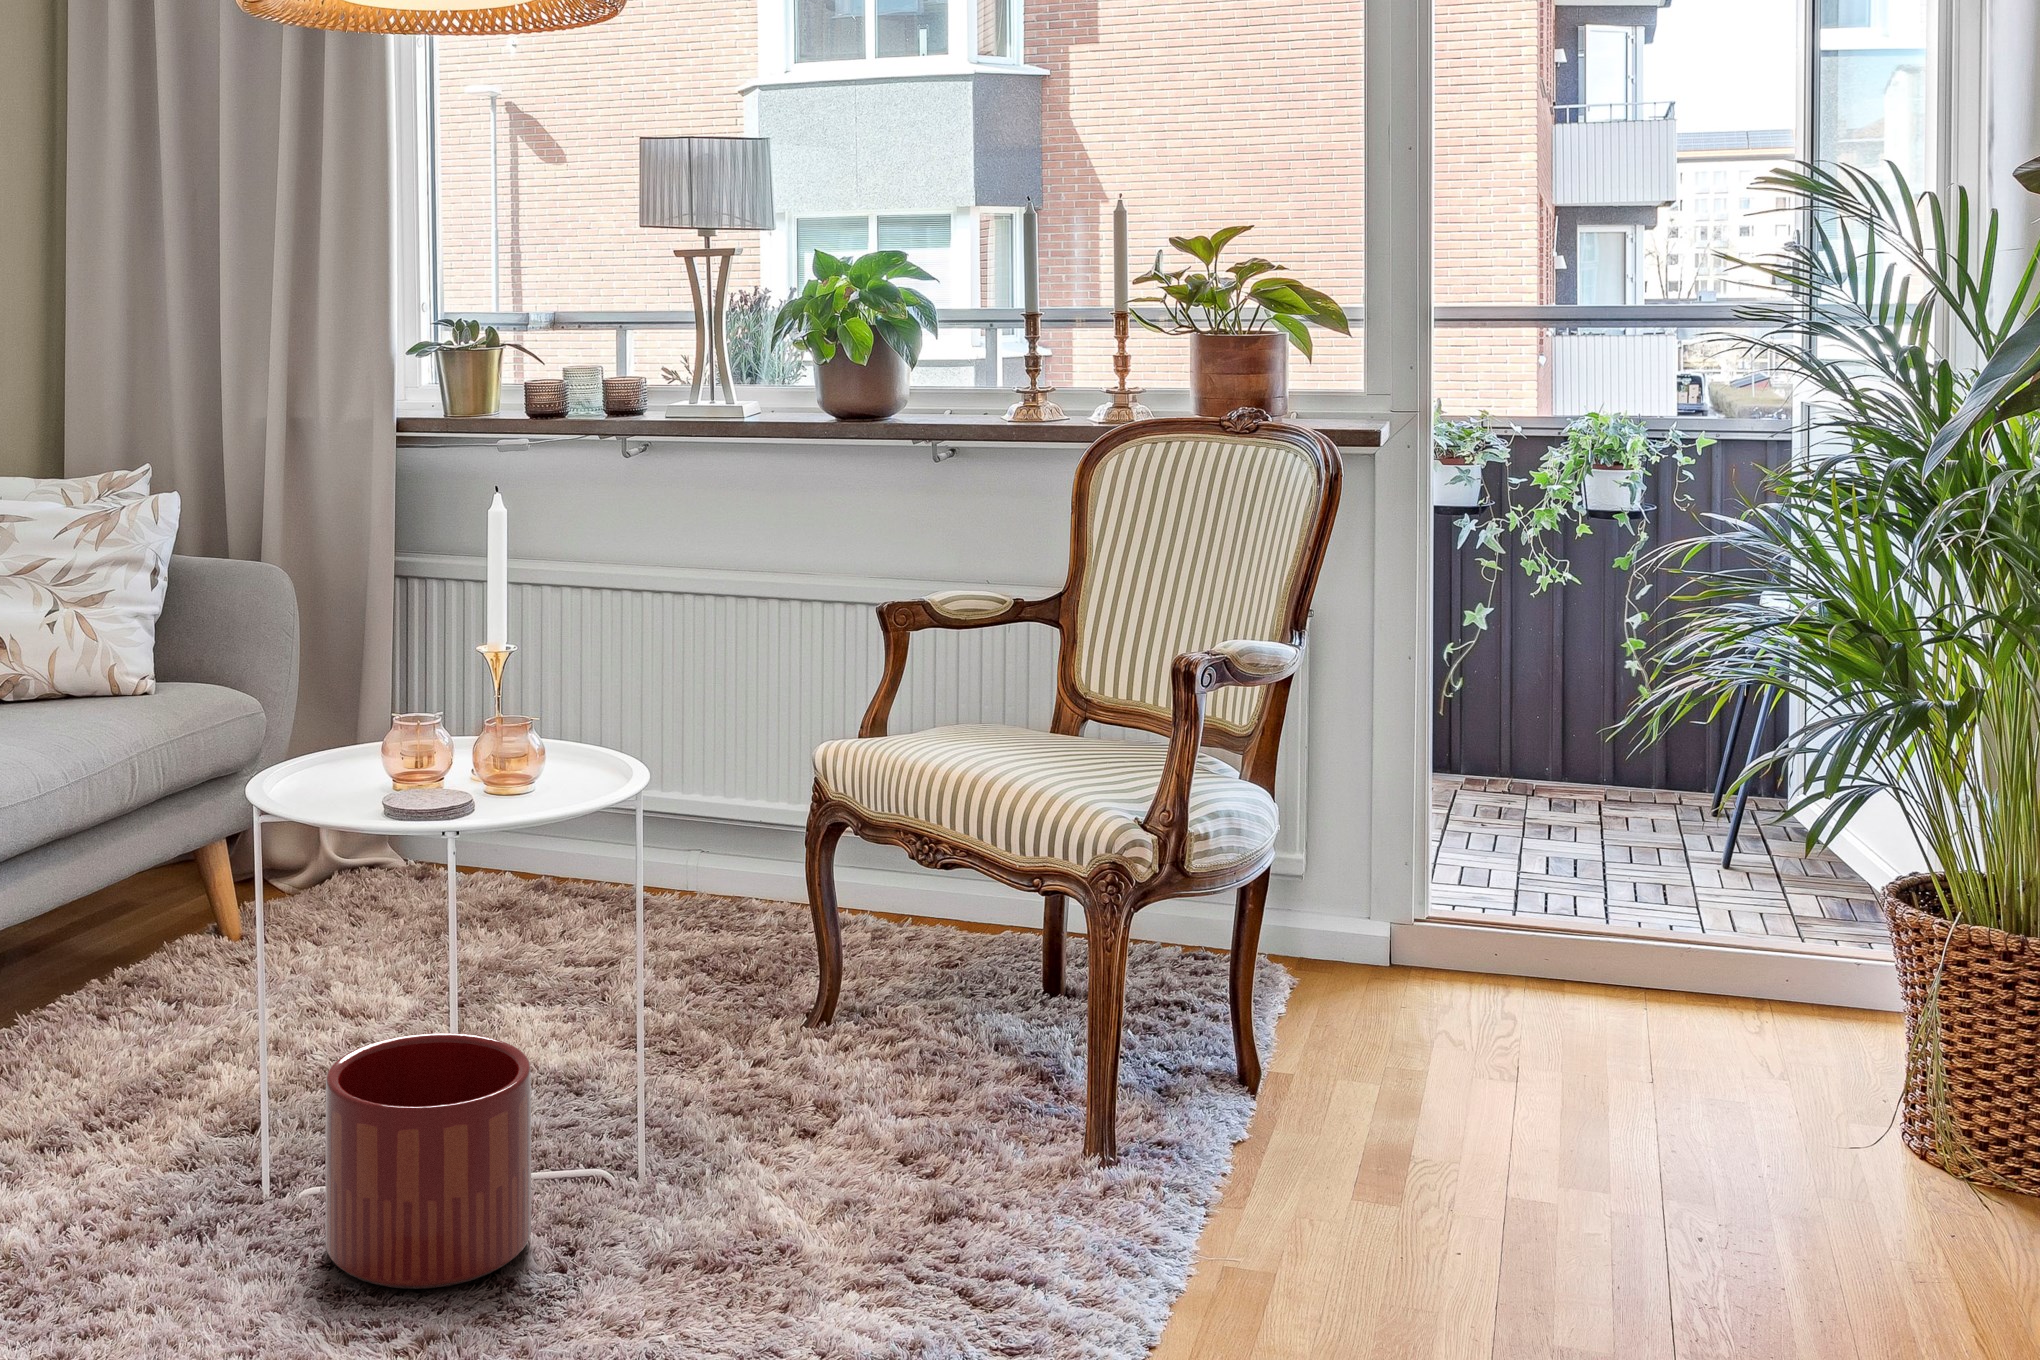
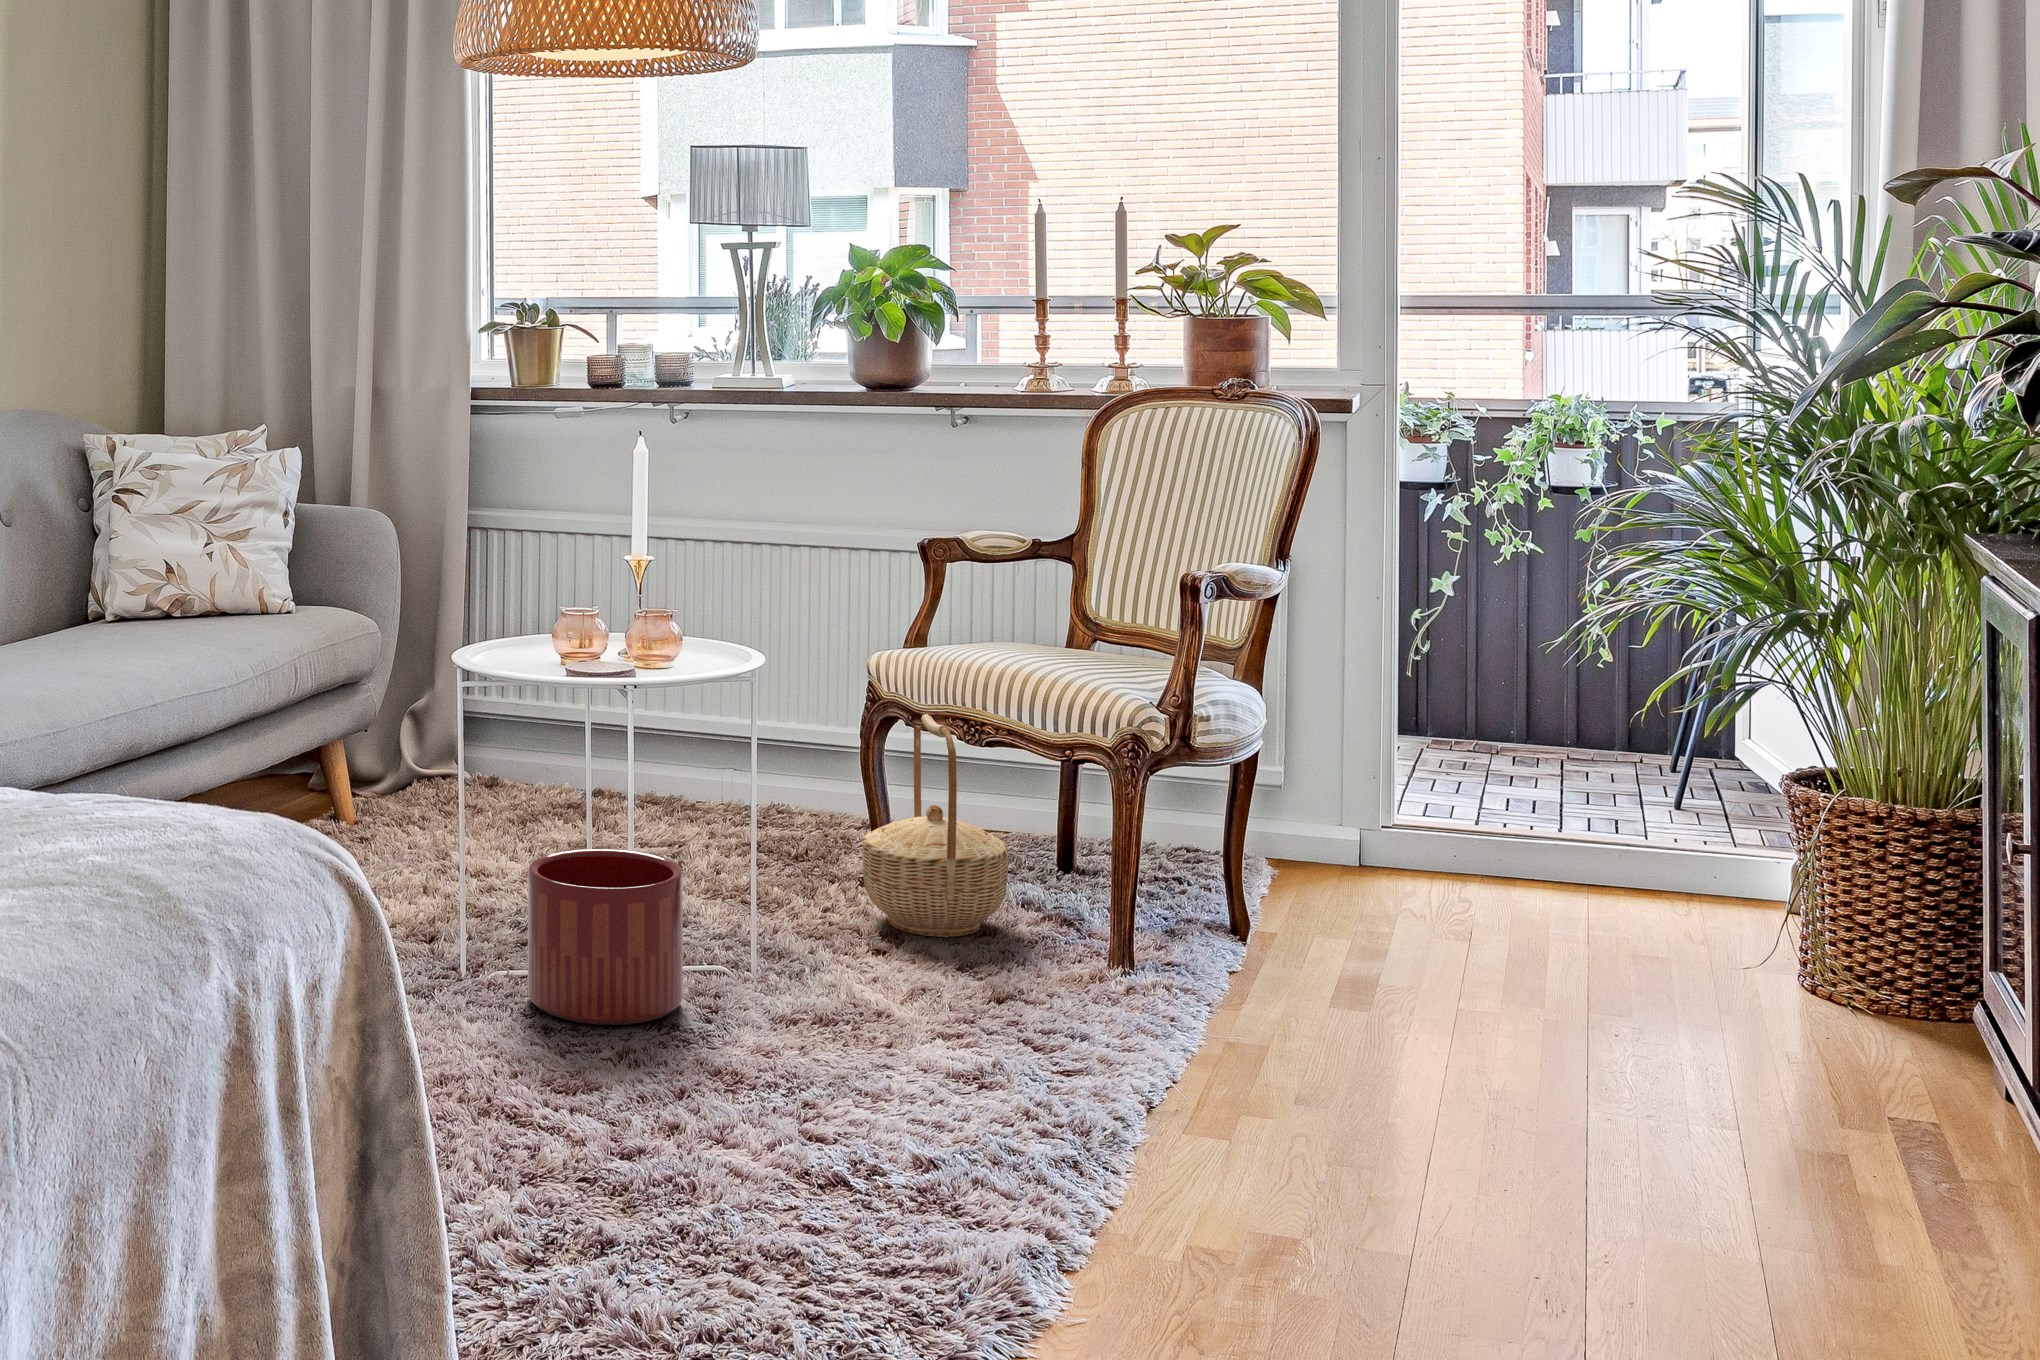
basket: none [796,817,972,1105] -> present [862,714,1008,937]

